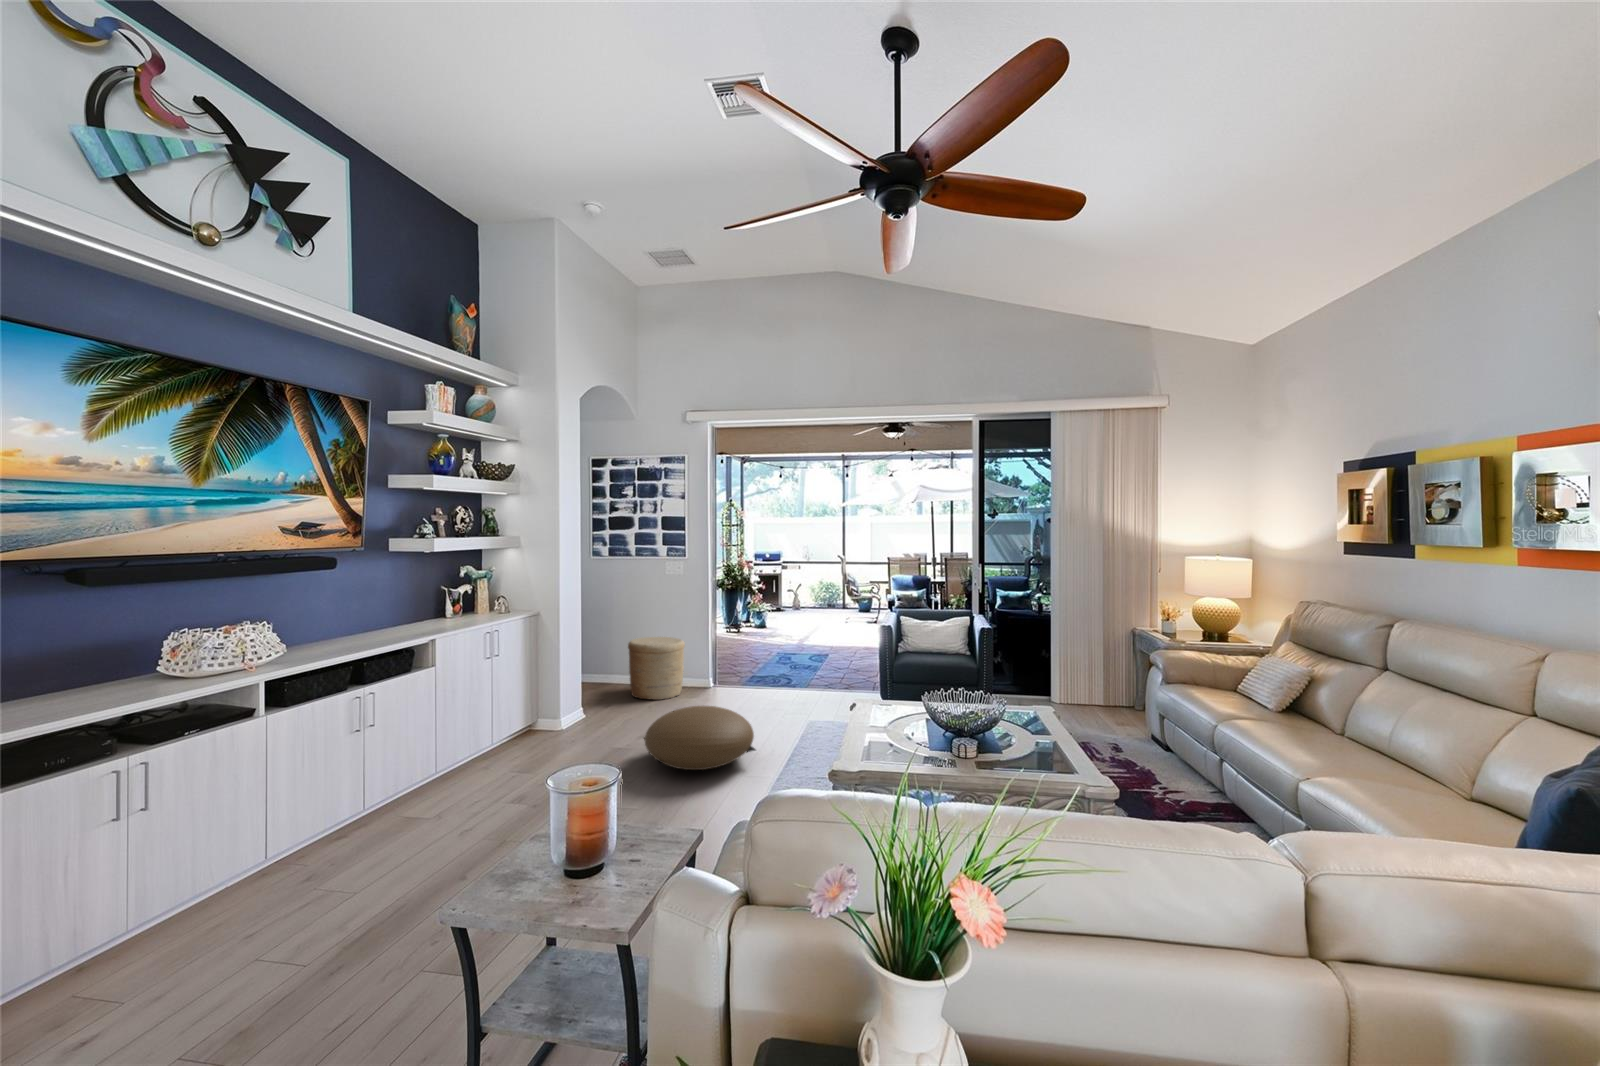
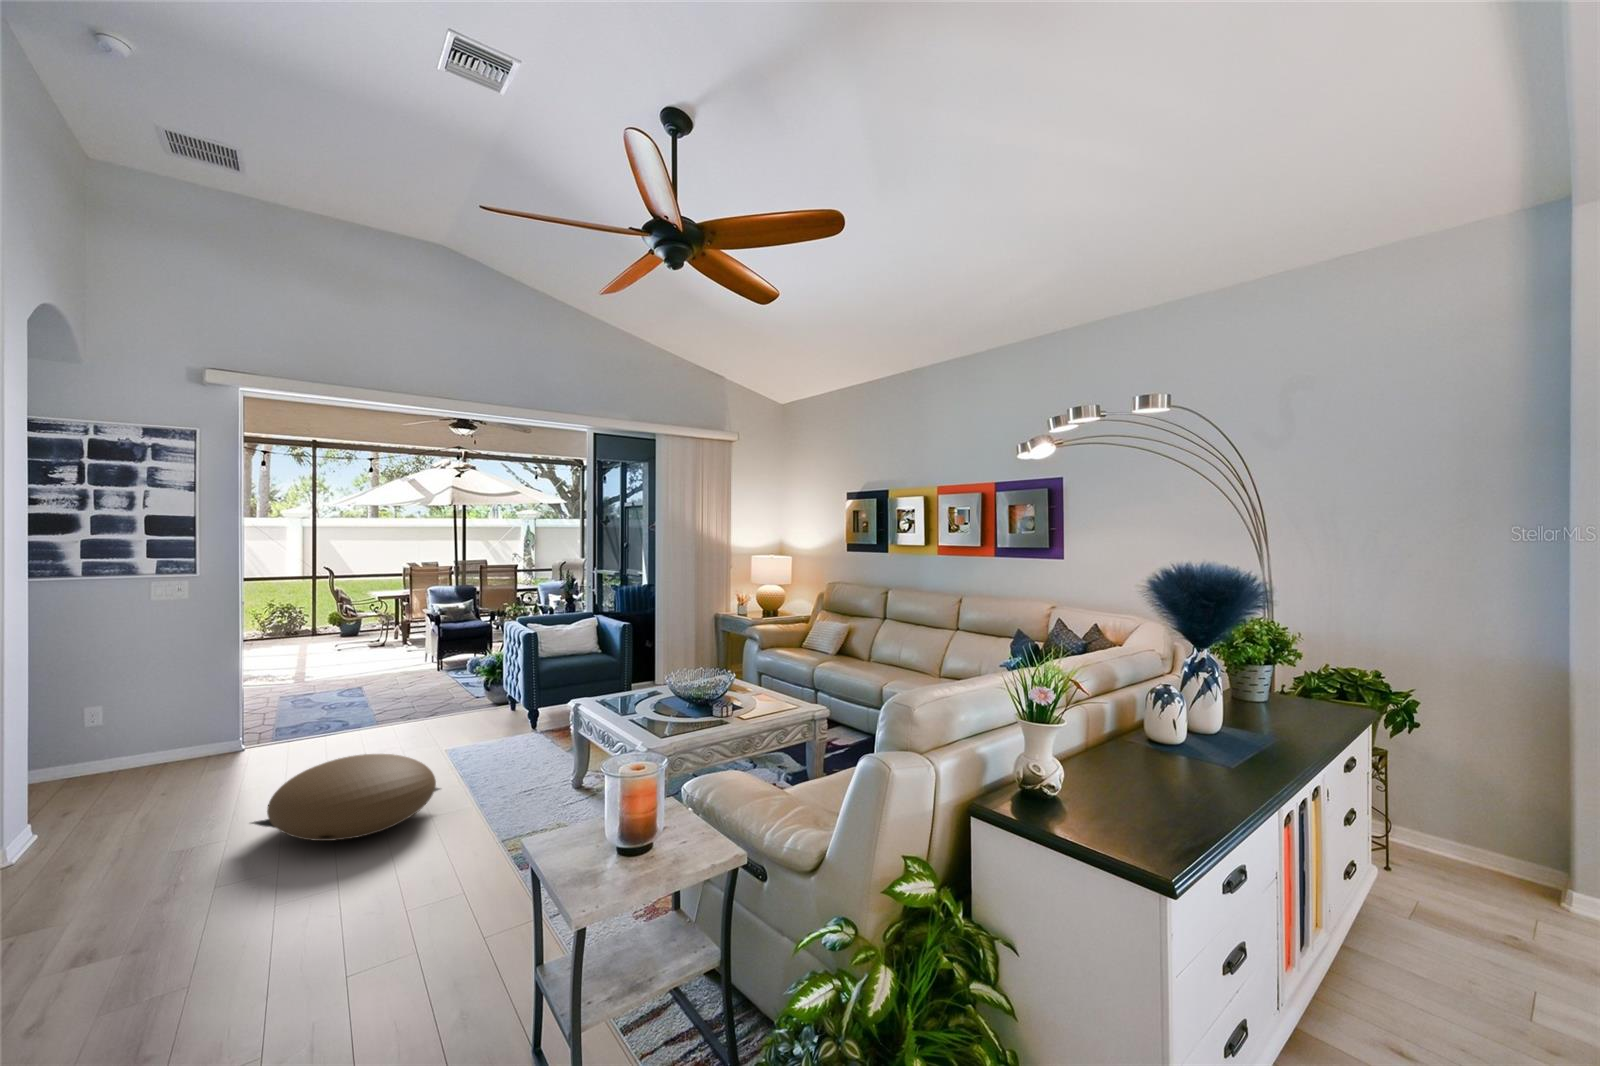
woven basket: present [628,637,685,700] -> none [88,690,207,791]

